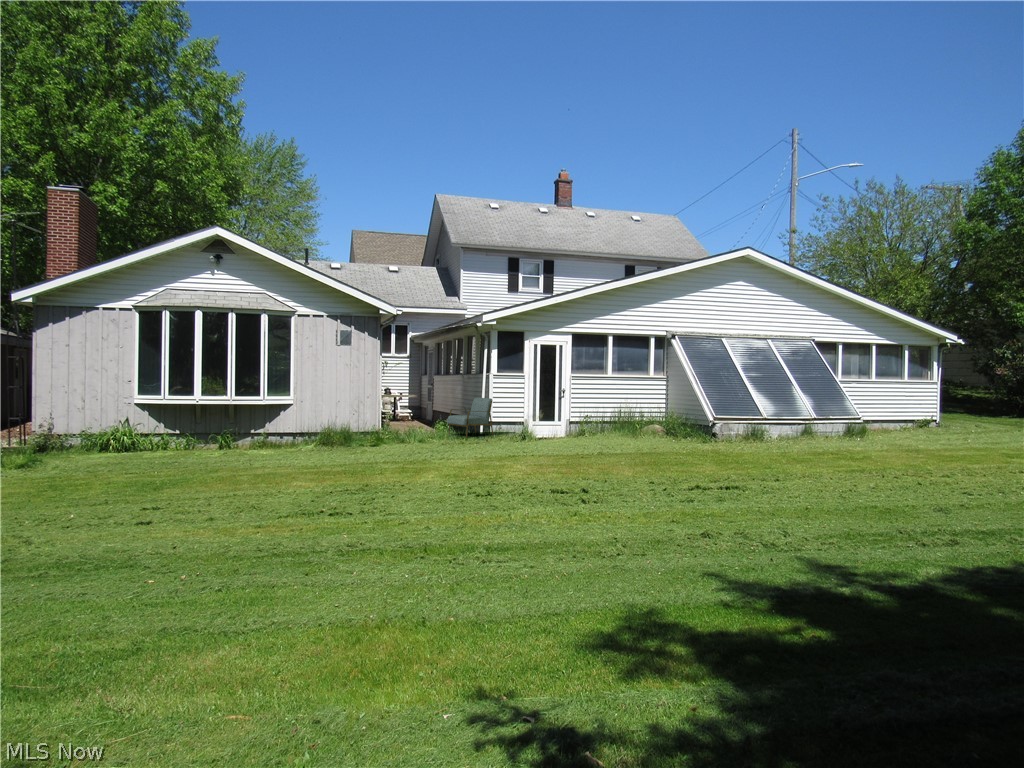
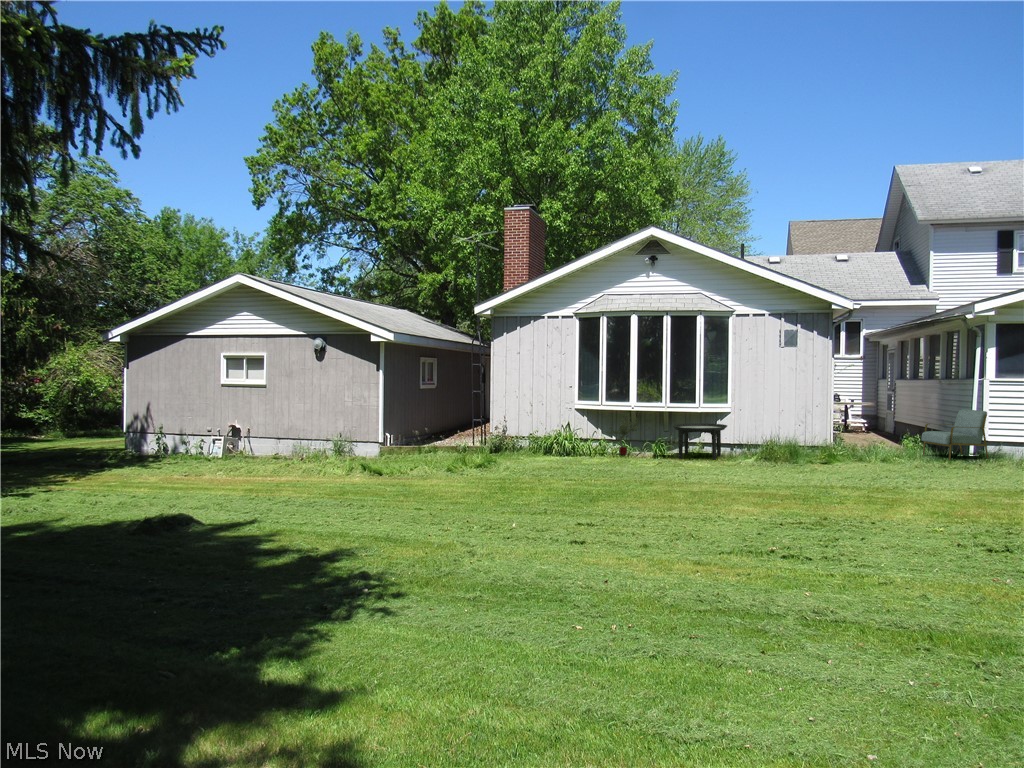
potted tree: none [169,406,205,447] -> present [607,414,639,455]
round table: none [238,414,290,447] -> present [673,423,727,460]

